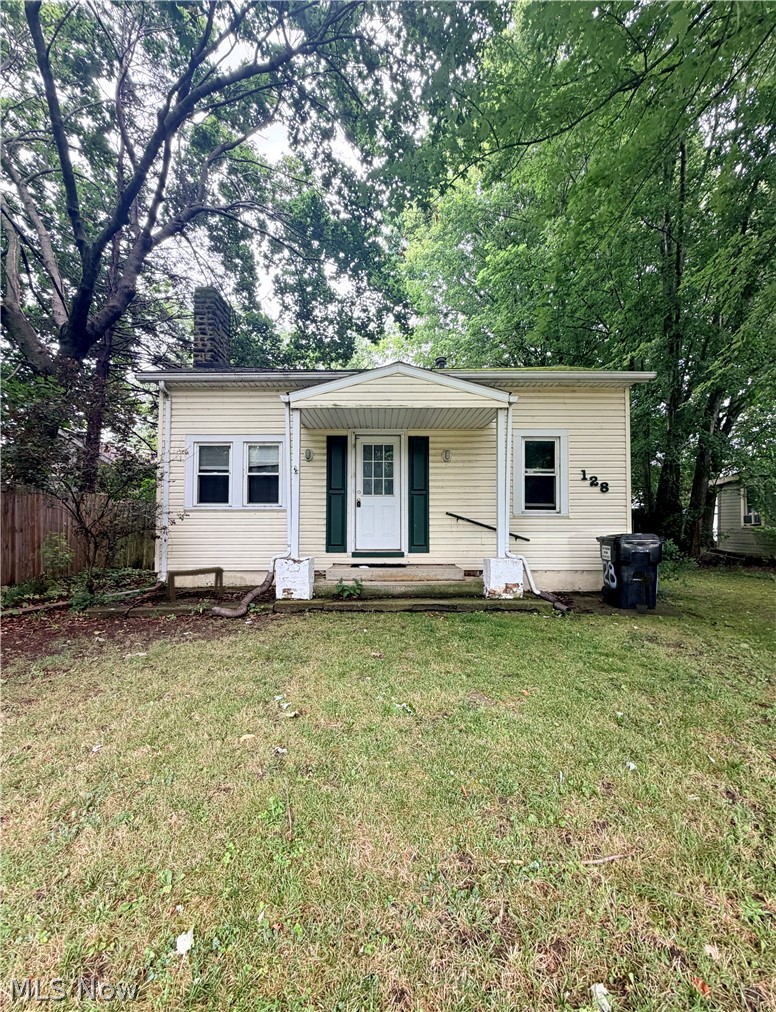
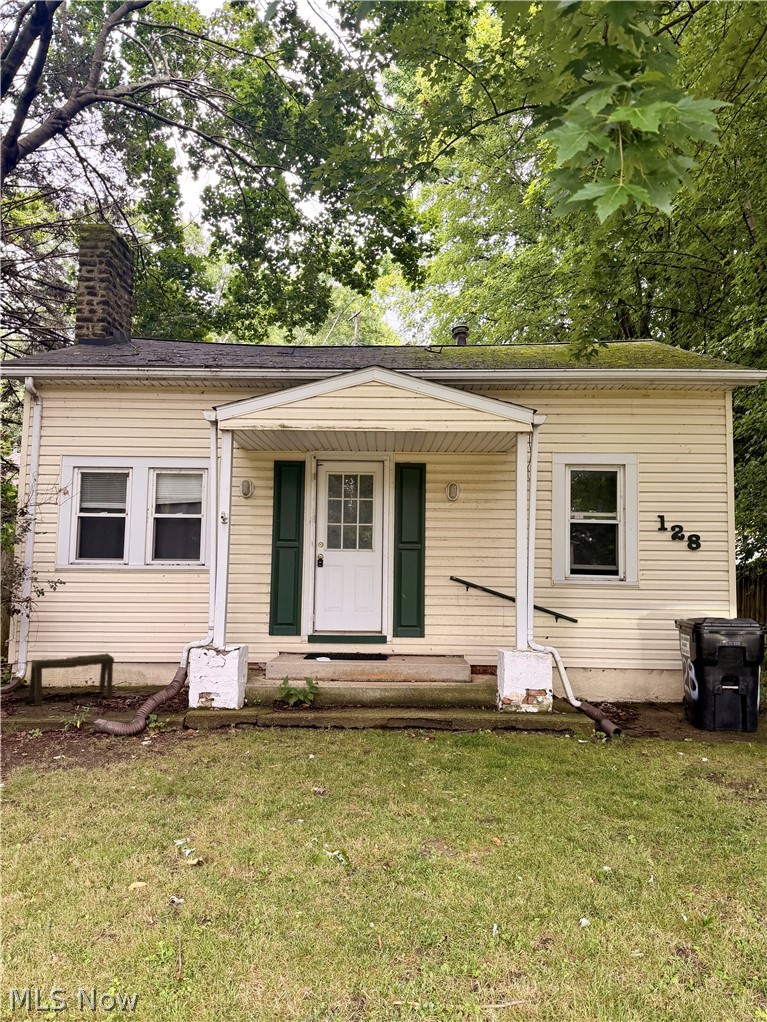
potted plant: present [635,571,653,614] -> none [714,674,745,739]

